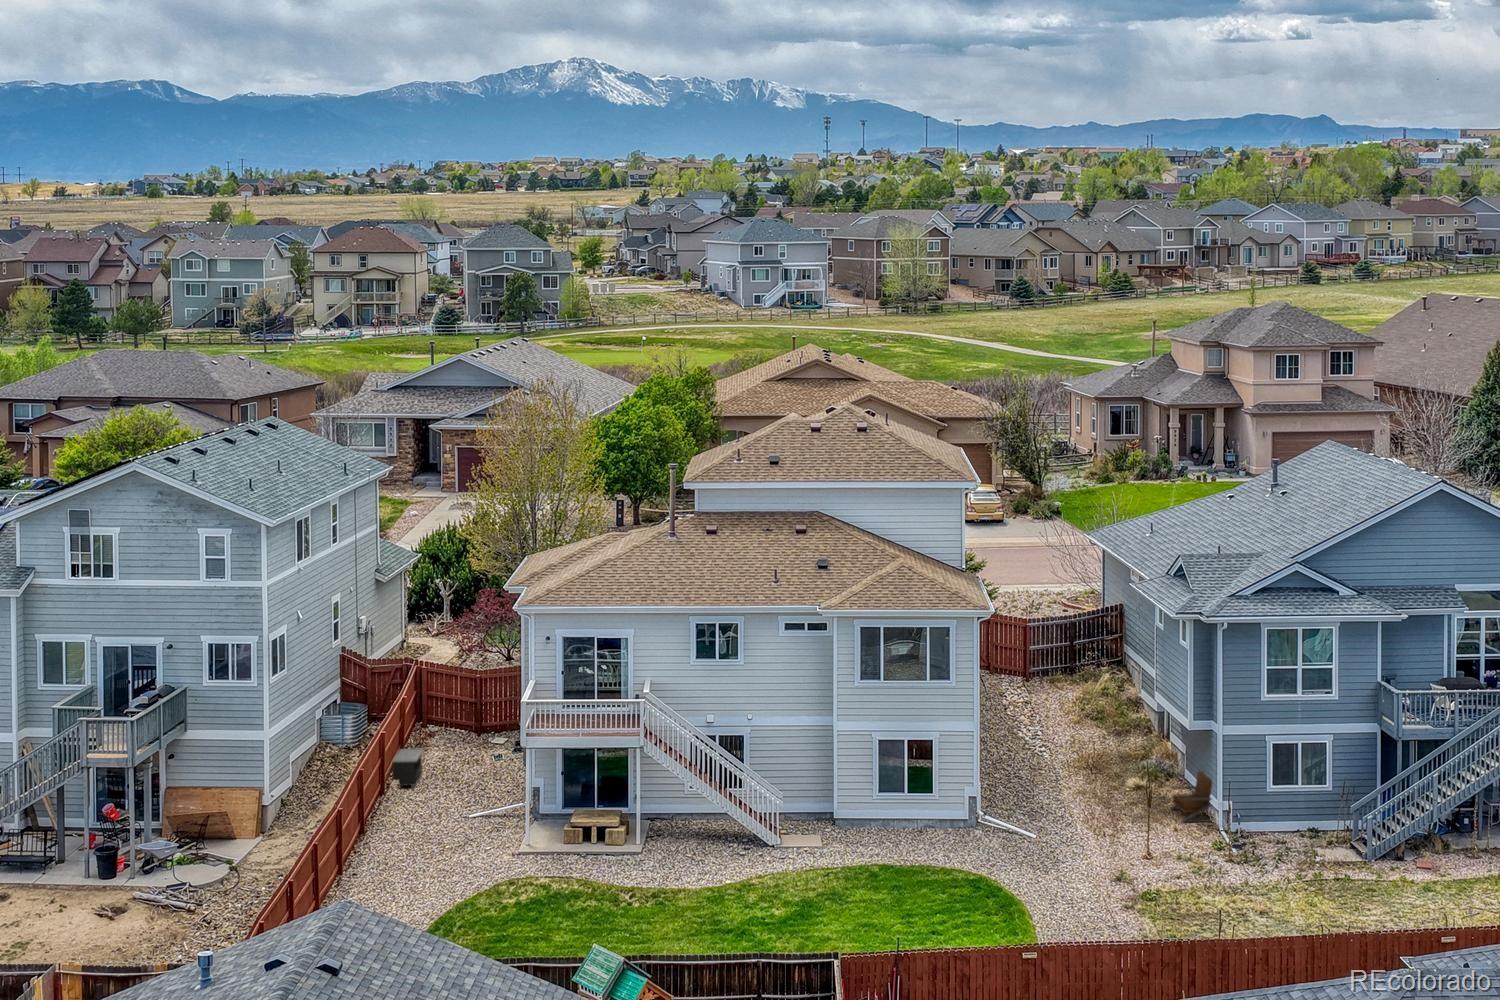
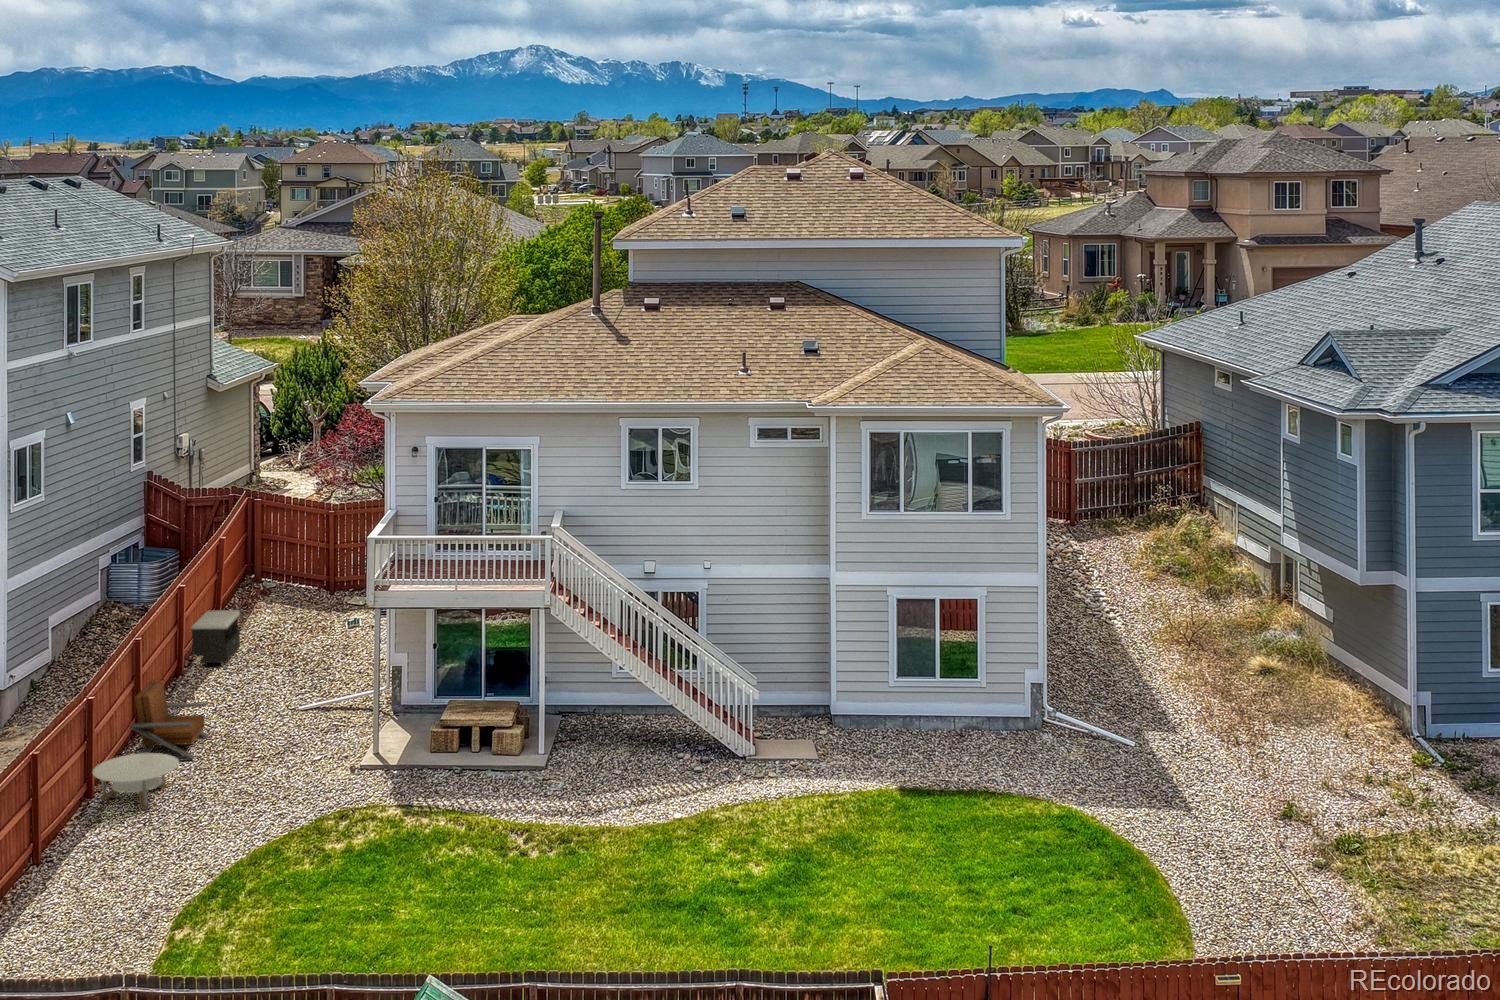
lounge chair: present [1170,771,1212,822] -> present [129,680,209,761]
round table: none [351,844,404,880] -> present [93,753,179,810]

